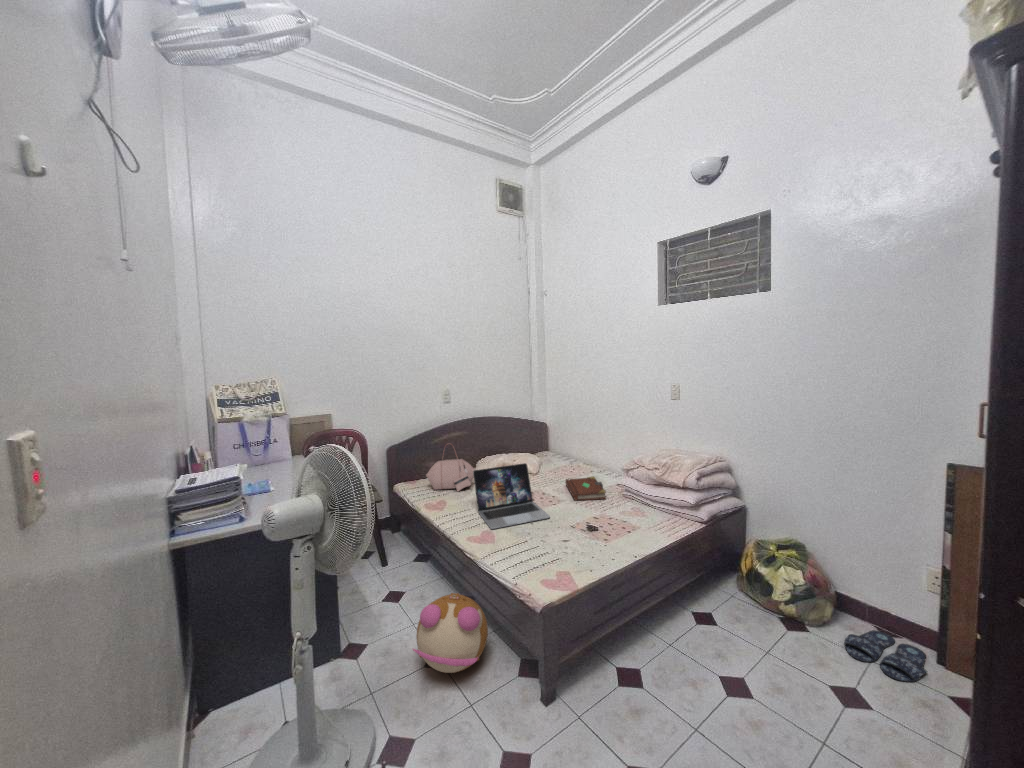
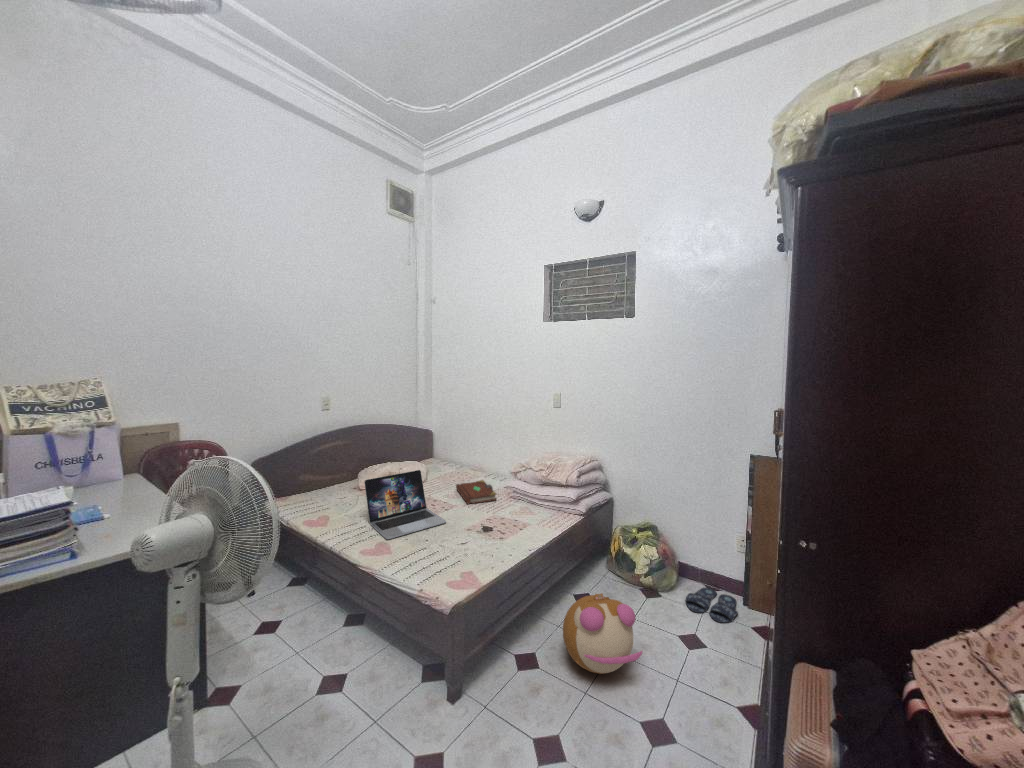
handbag: present [426,452,475,491] -> none [304,453,363,504]
plush toy: present [413,593,488,673] -> present [563,593,642,674]

